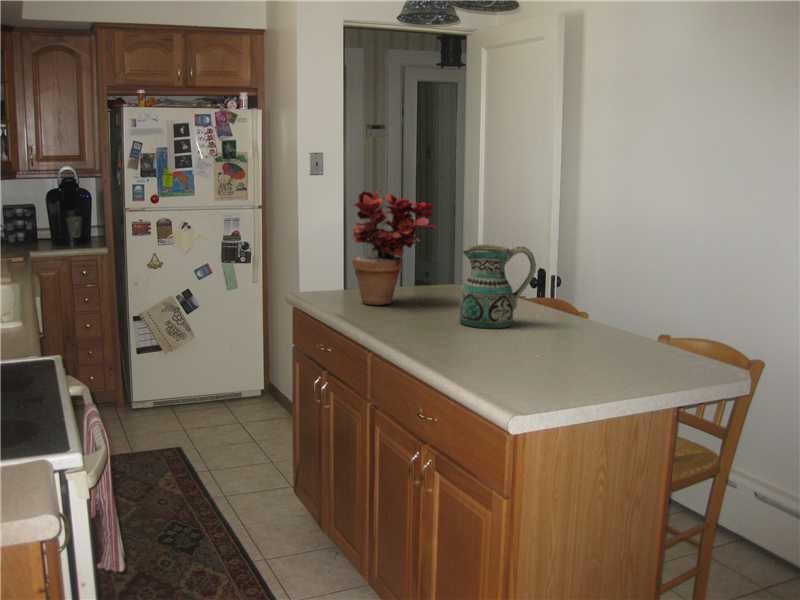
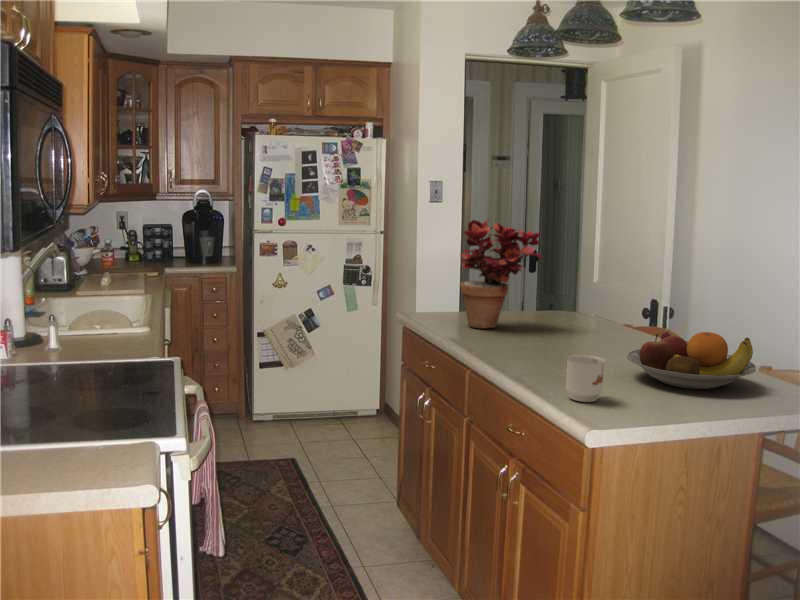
ceramic pitcher: present [459,244,536,329] -> none [559,273,635,354]
fruit bowl: none [536,302,668,361] -> present [627,332,756,389]
mug: none [481,333,522,384] -> present [566,355,605,402]

